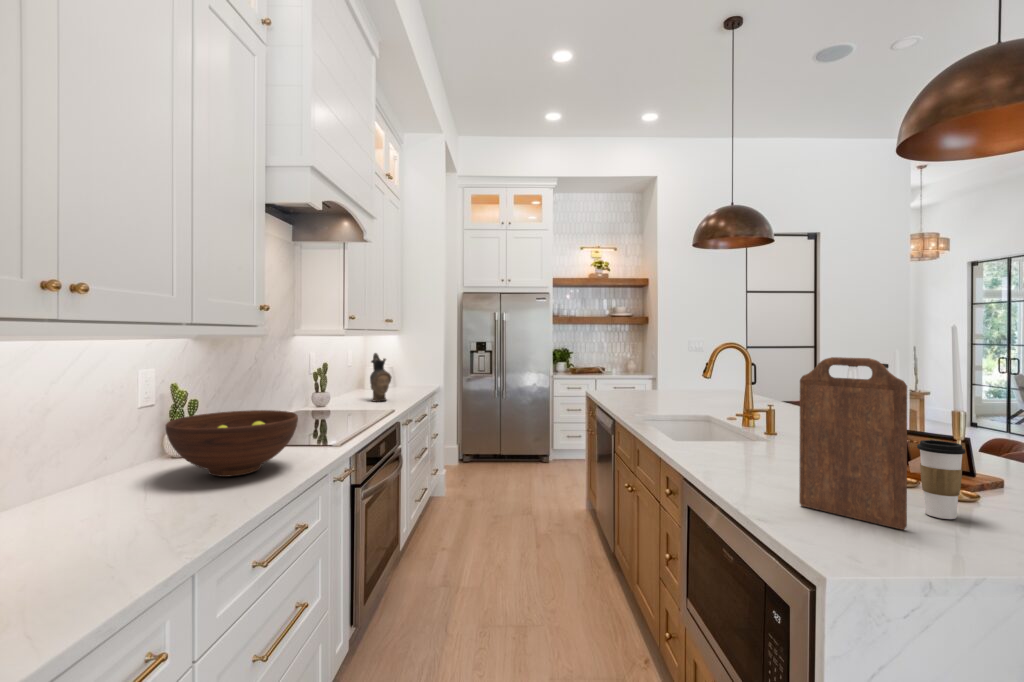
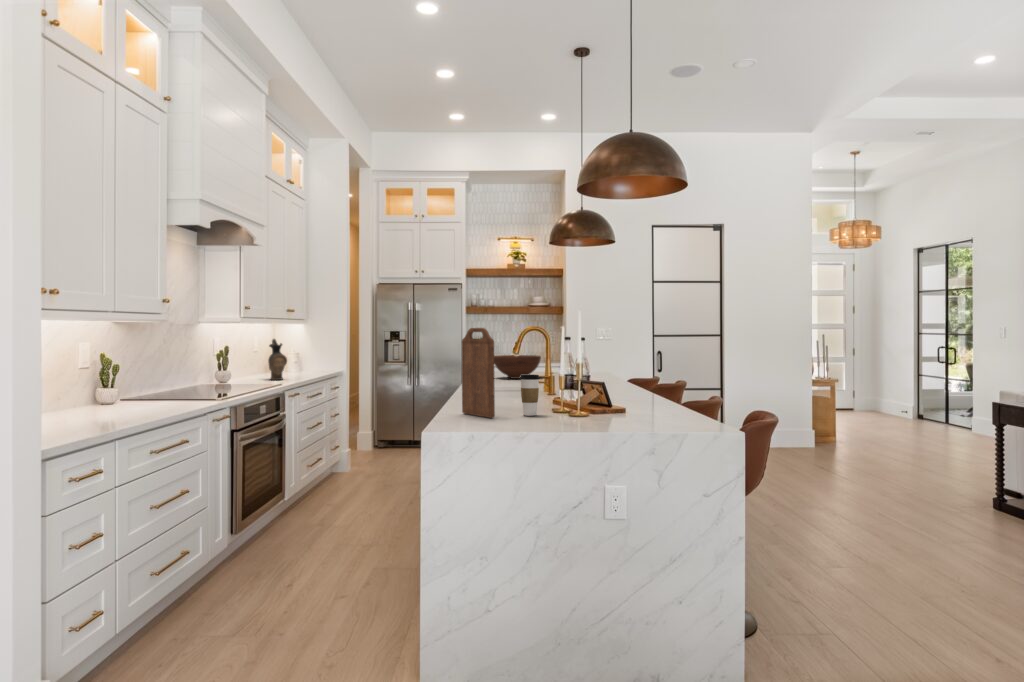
fruit bowl: present [166,410,298,477] -> present [494,355,541,379]

